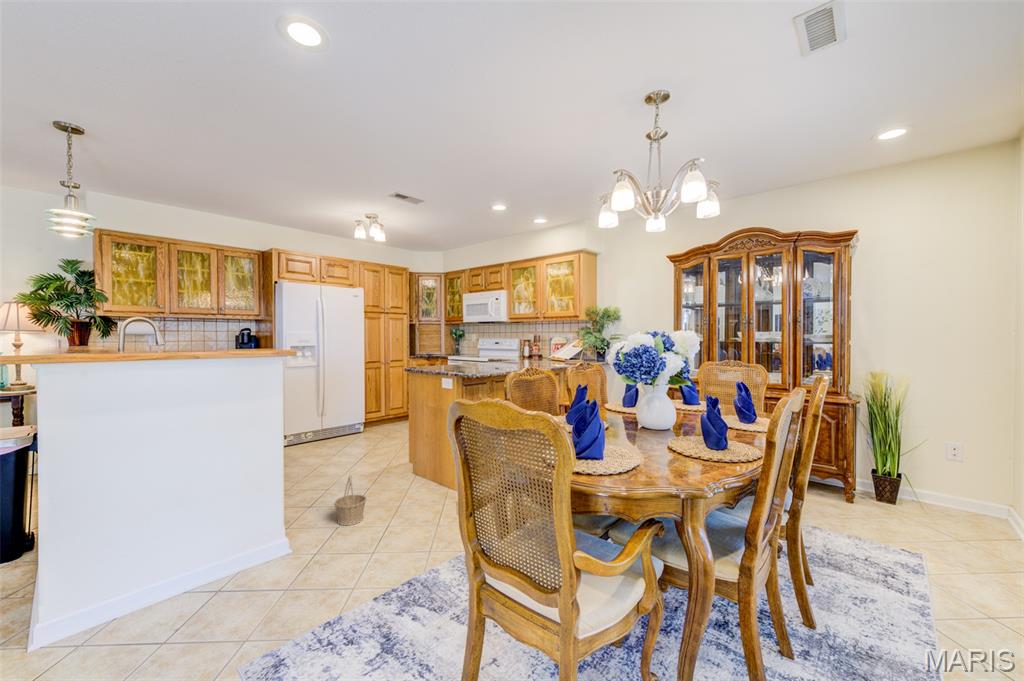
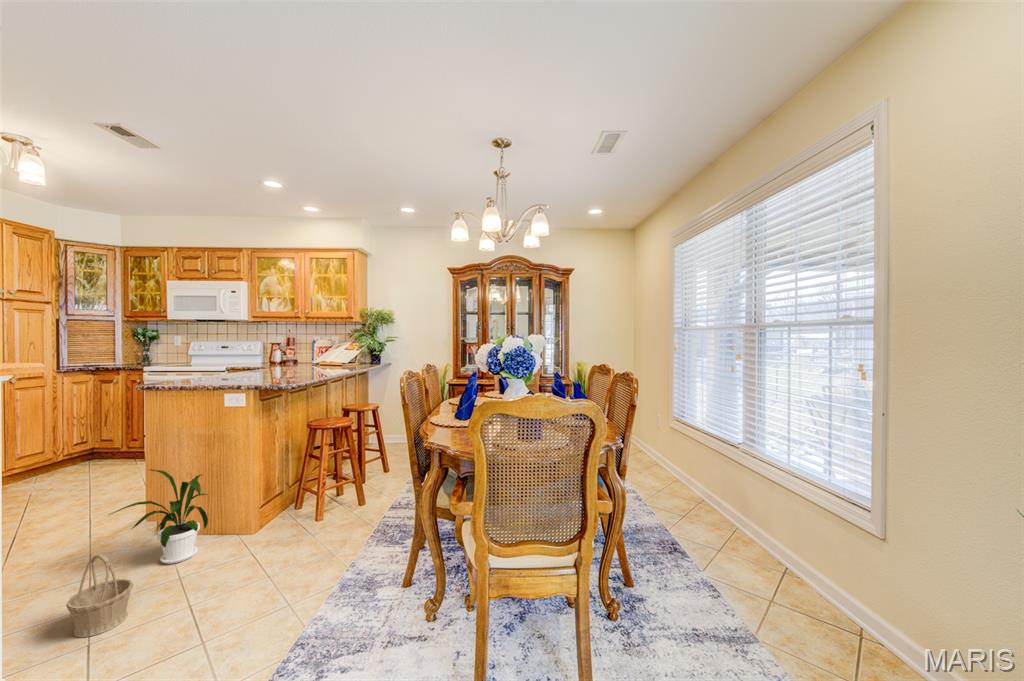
house plant: none [373,428,430,498] -> present [109,470,208,564]

